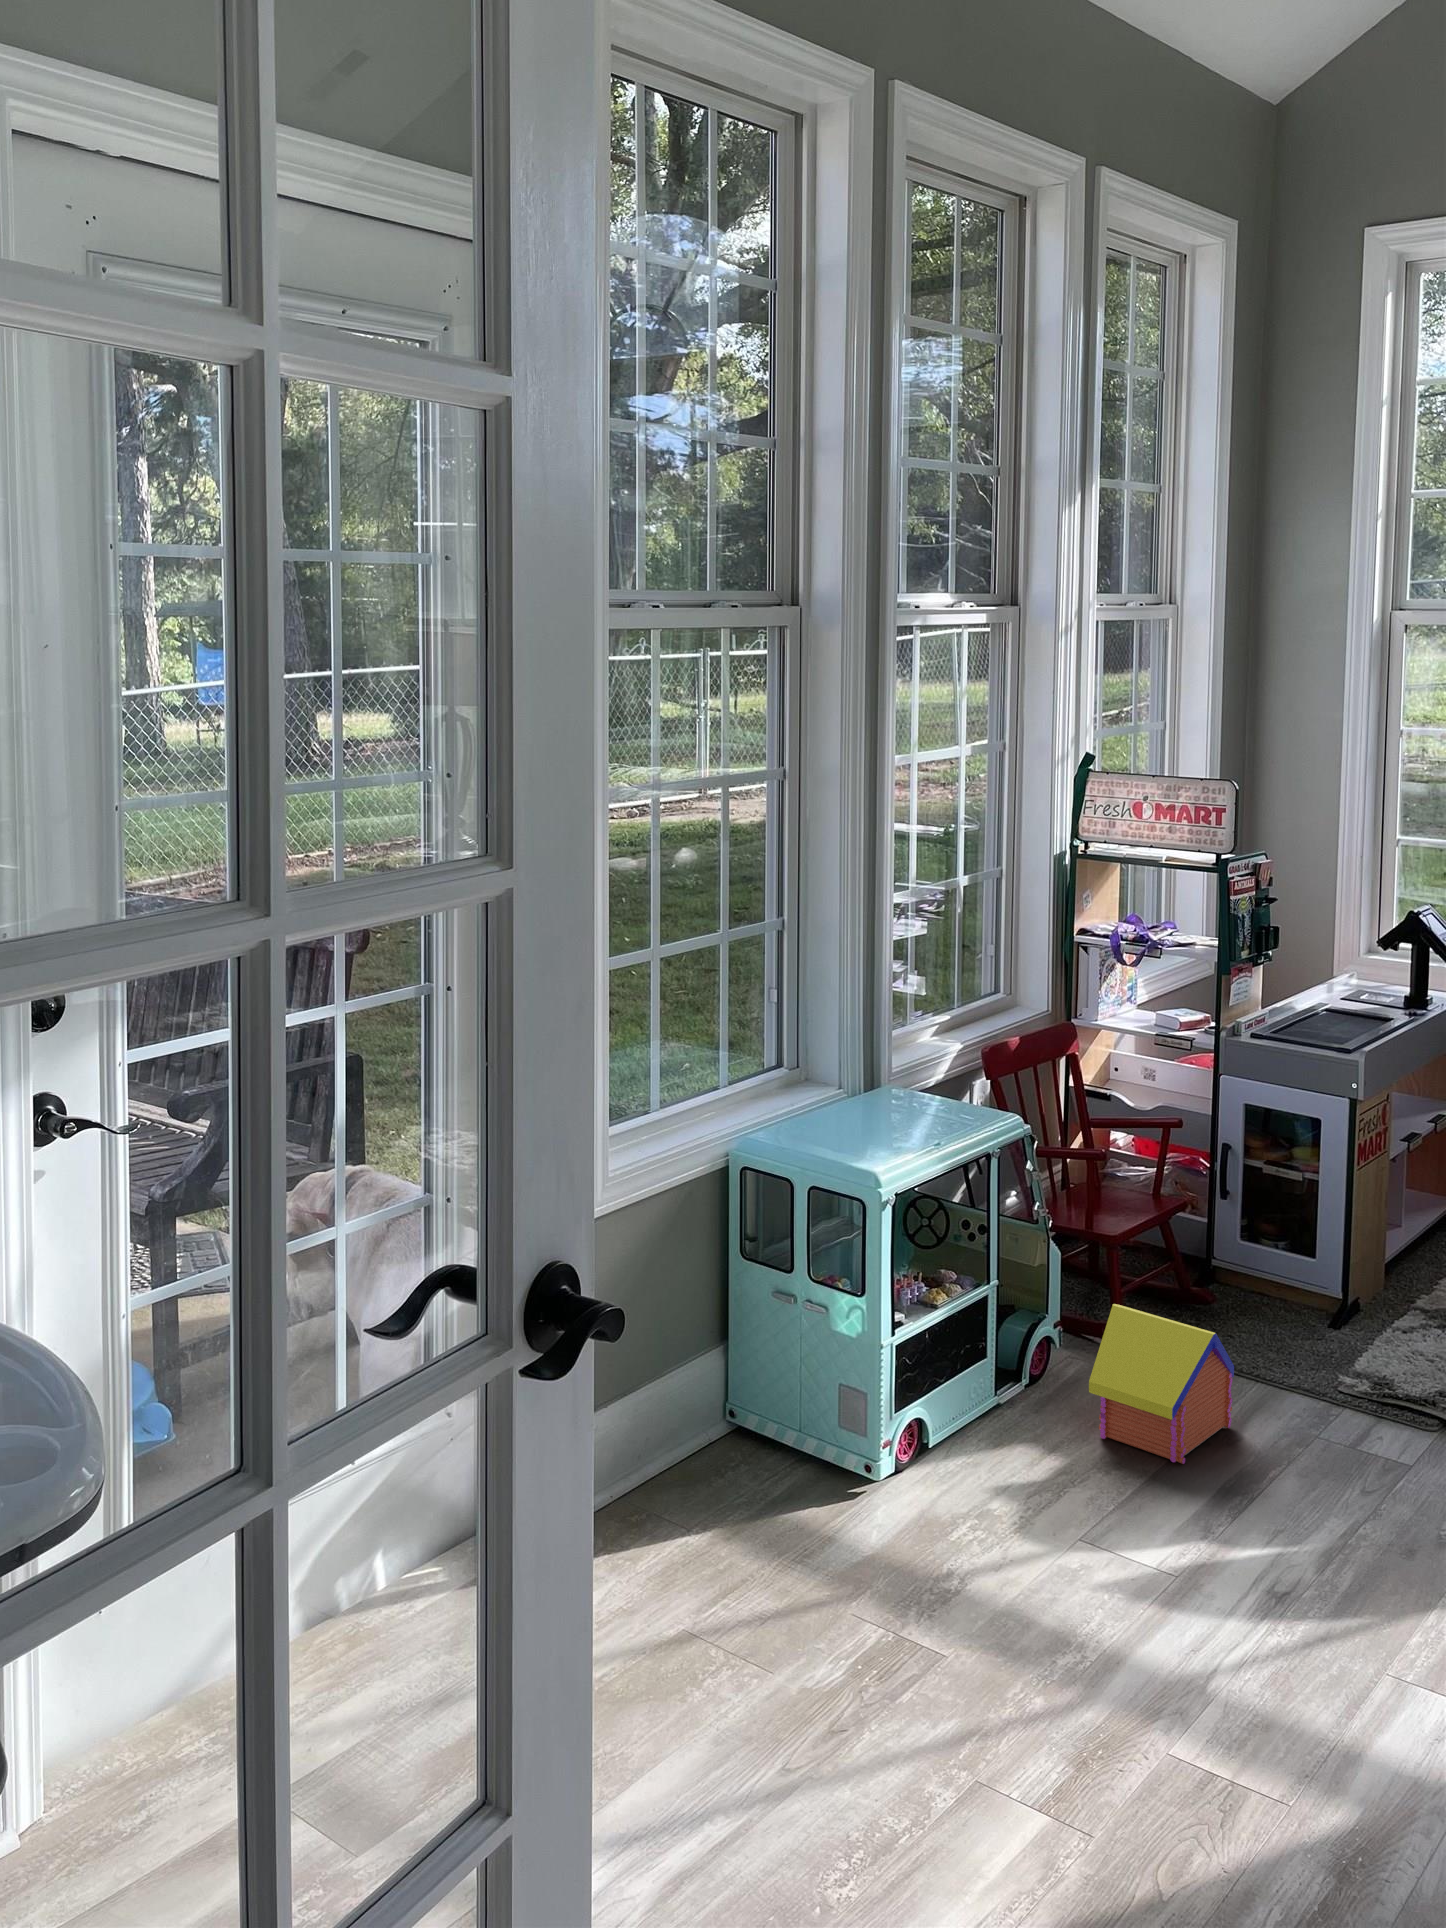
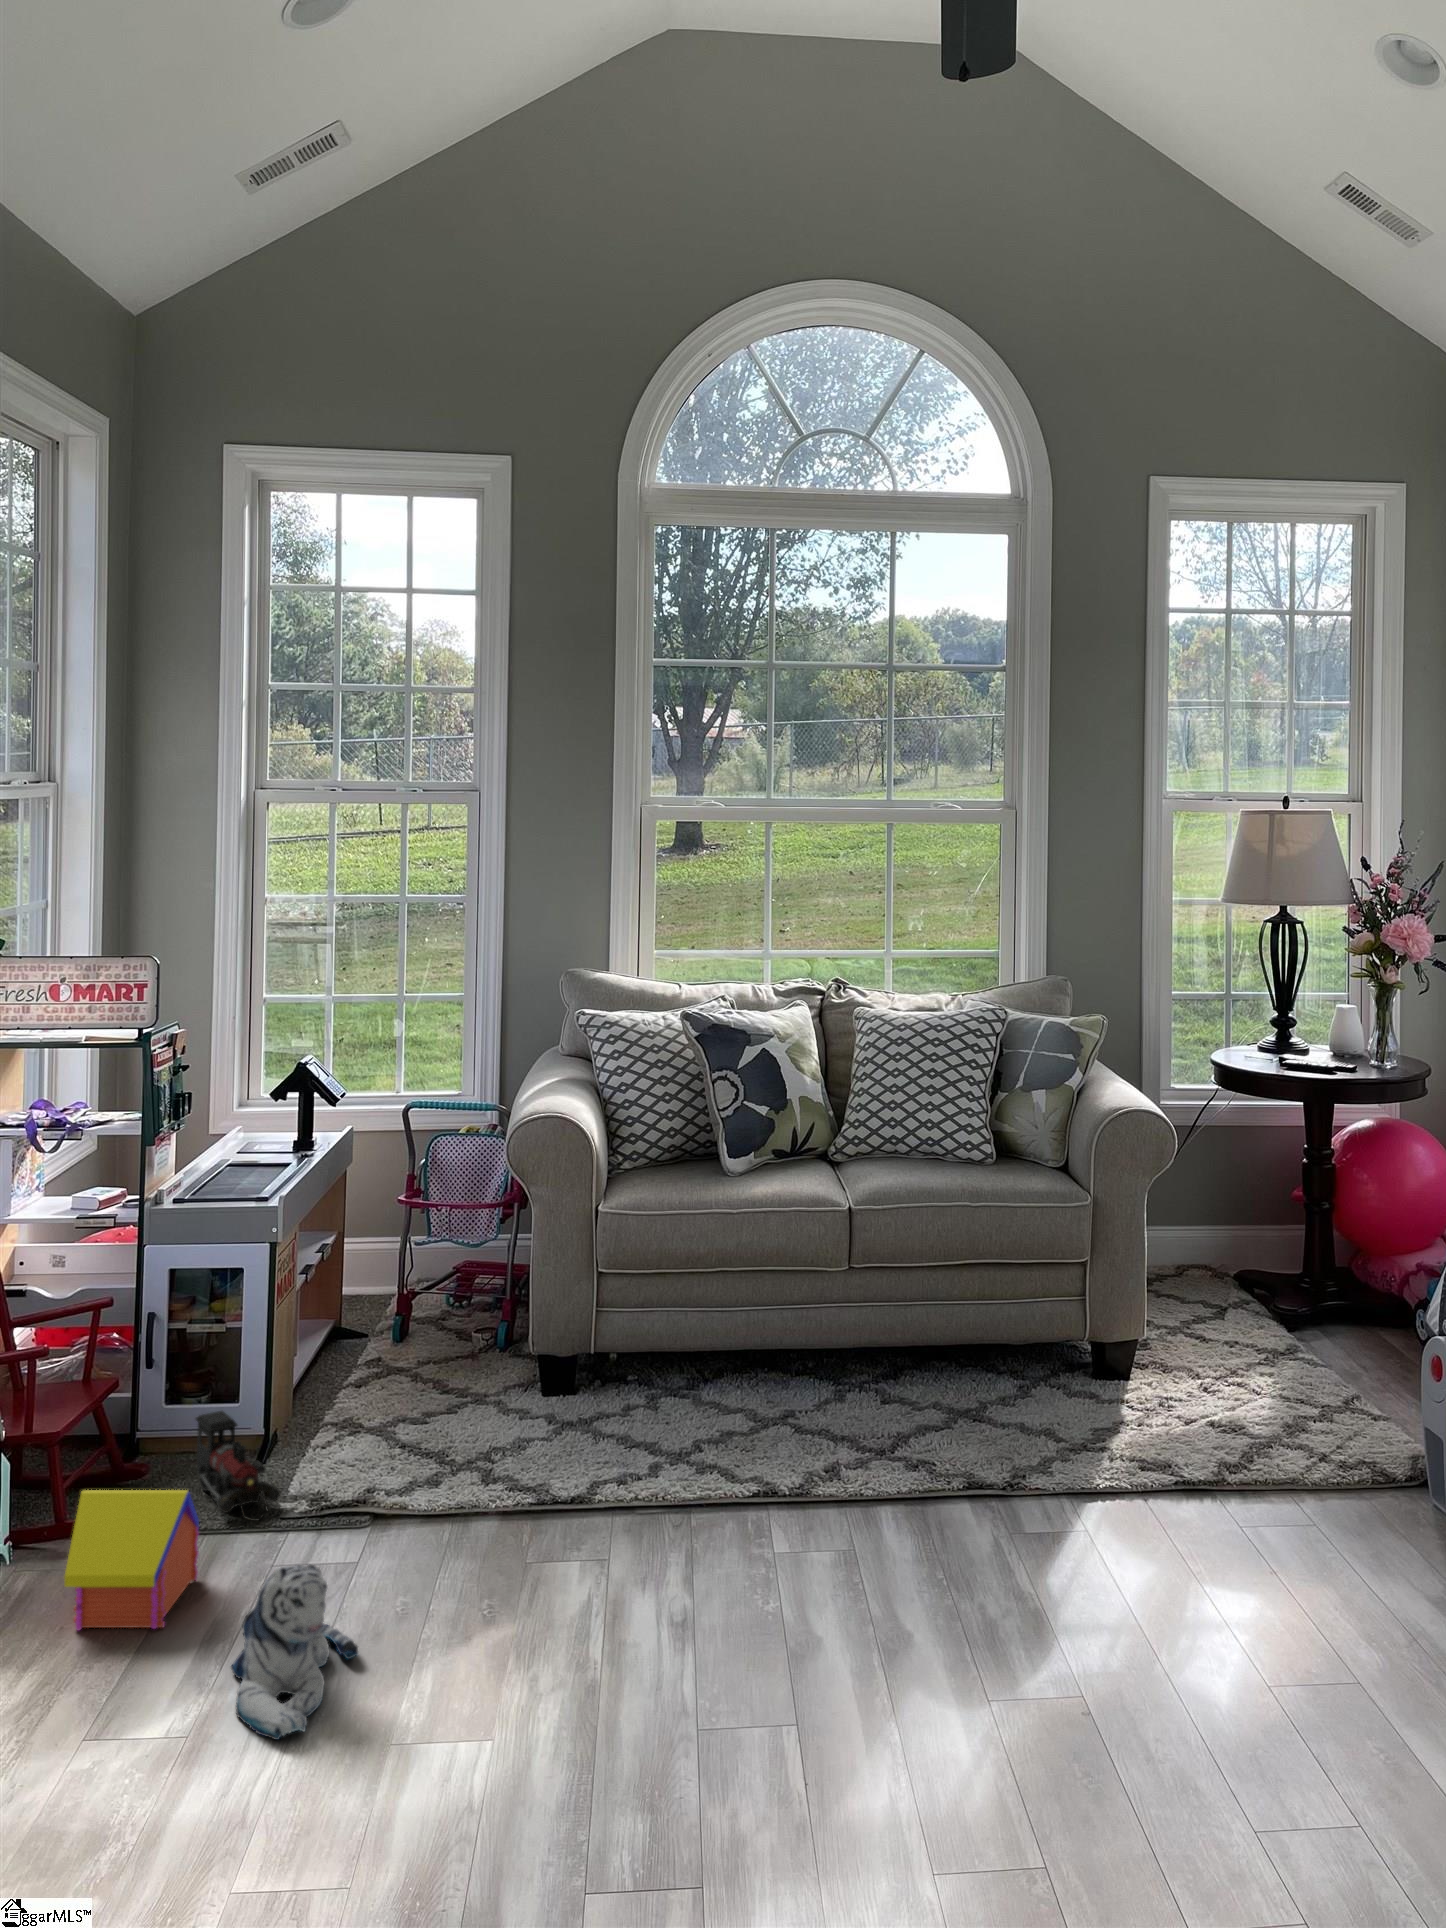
toy train: none [1260,1260,1340,1386] -> present [196,1411,280,1521]
plush toy: none [1228,1442,1379,1627] -> present [231,1565,358,1740]

